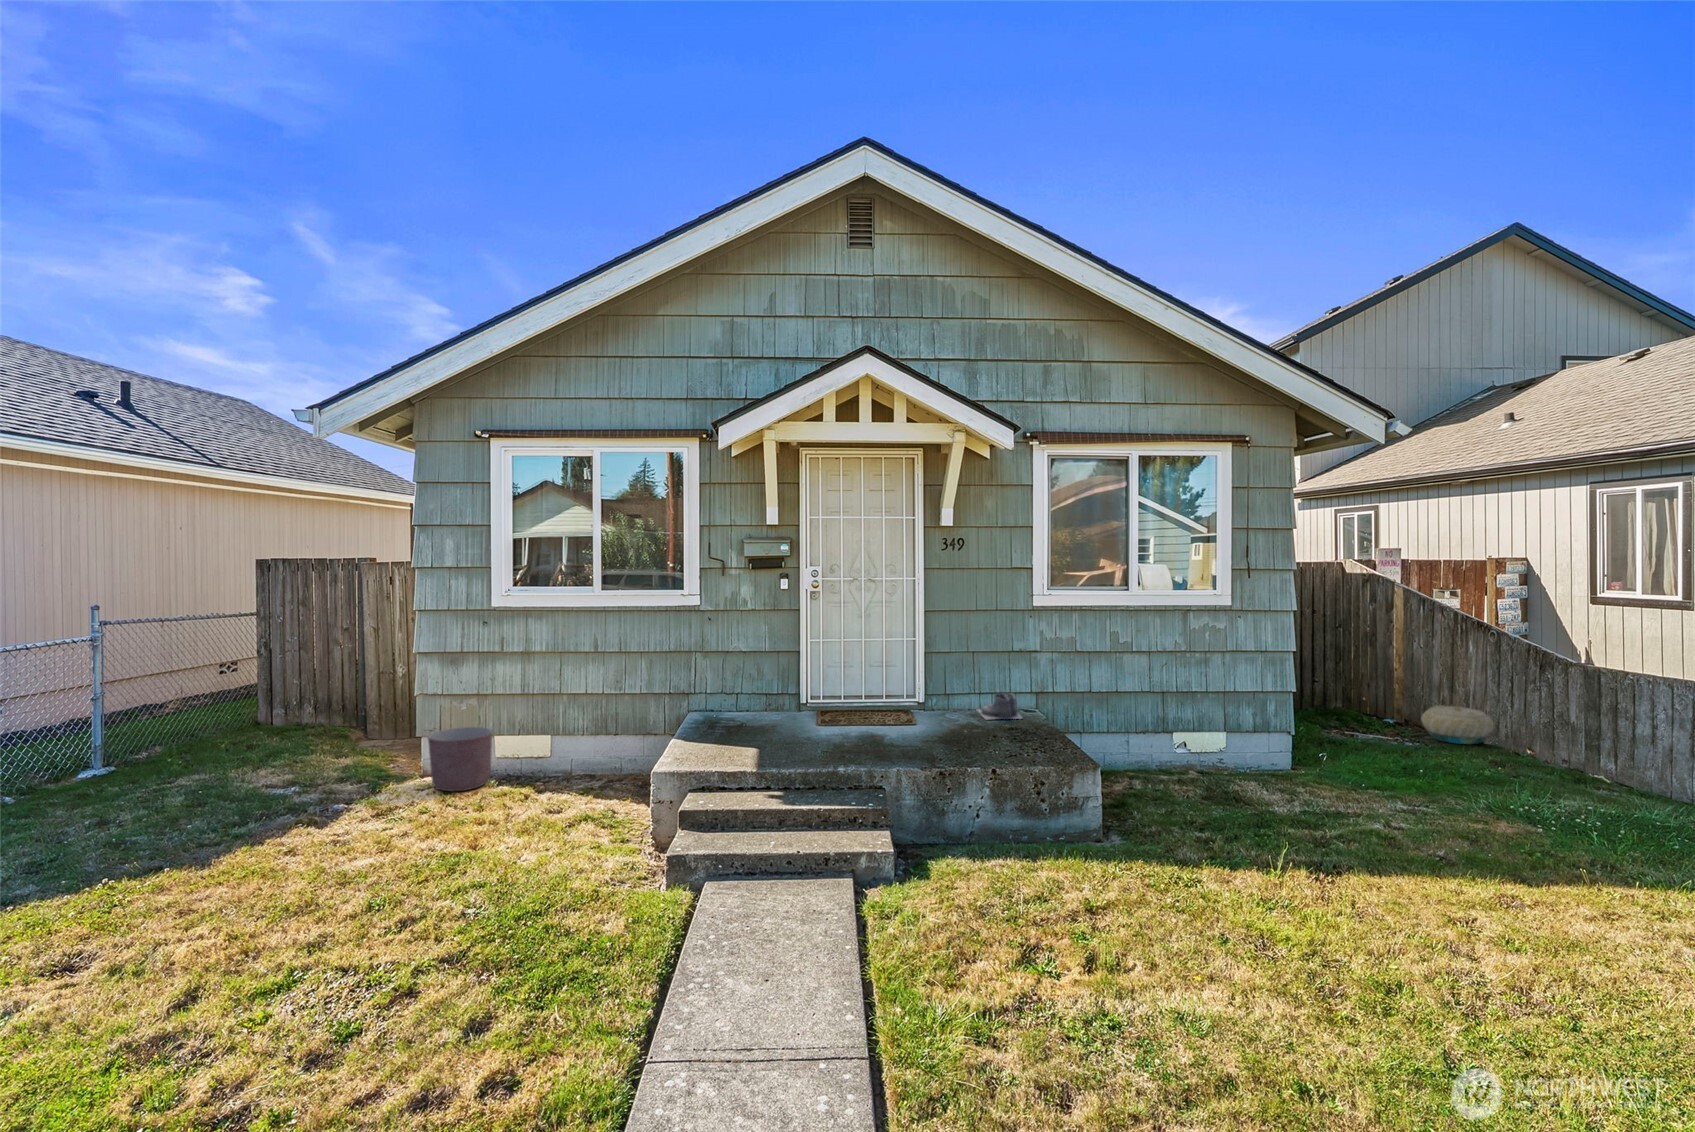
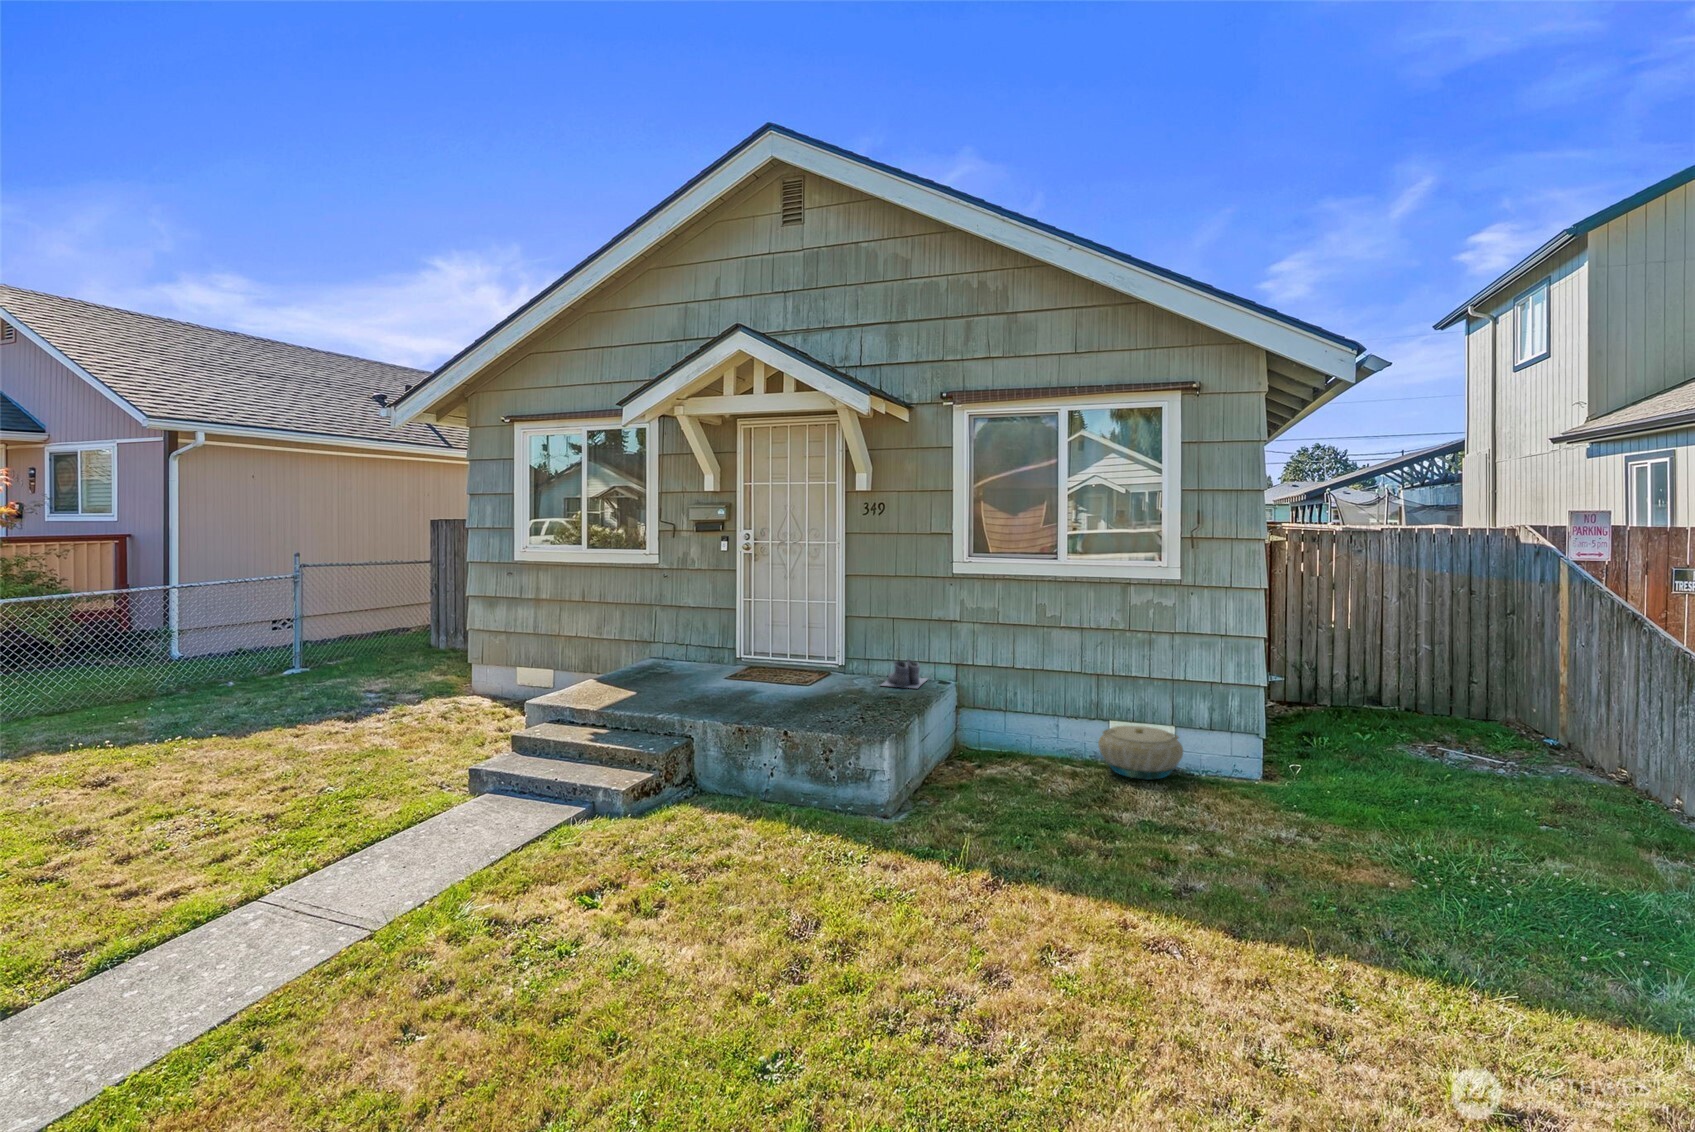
basket: present [1421,705,1494,744] -> present [1098,726,1183,779]
planter: present [428,727,492,791] -> none [455,655,507,704]

